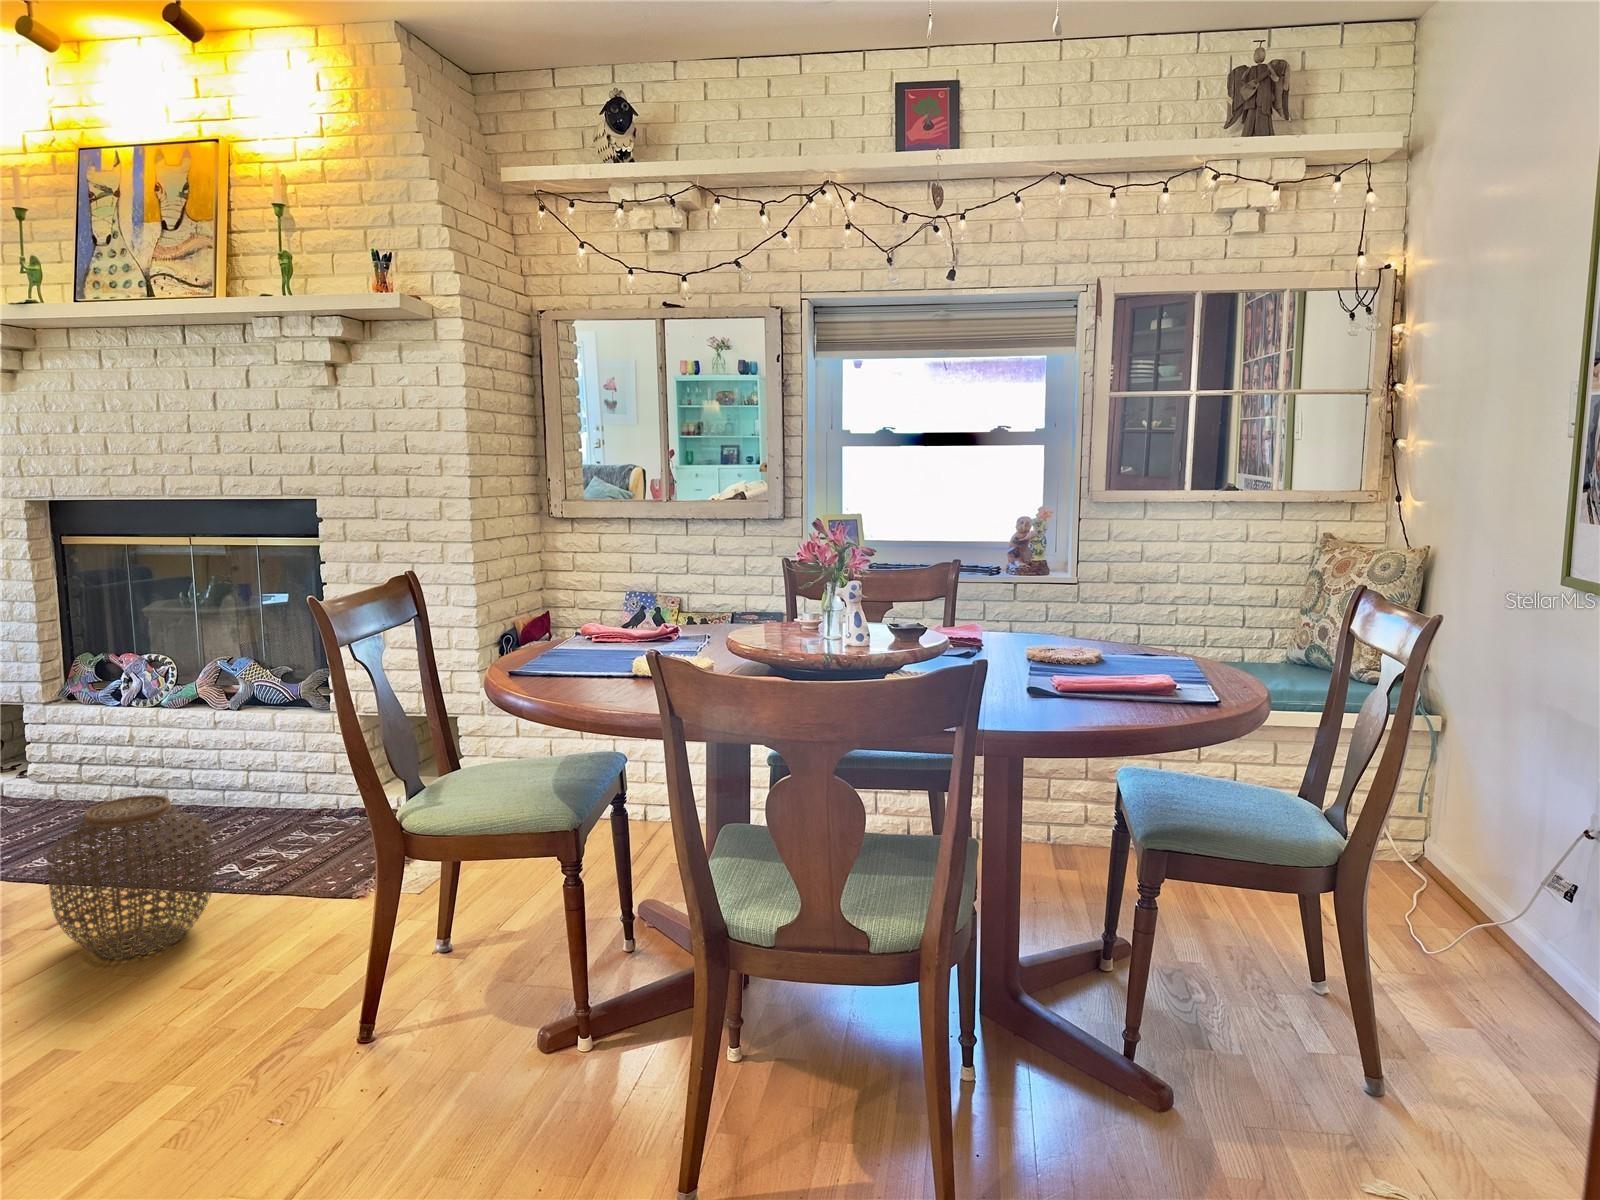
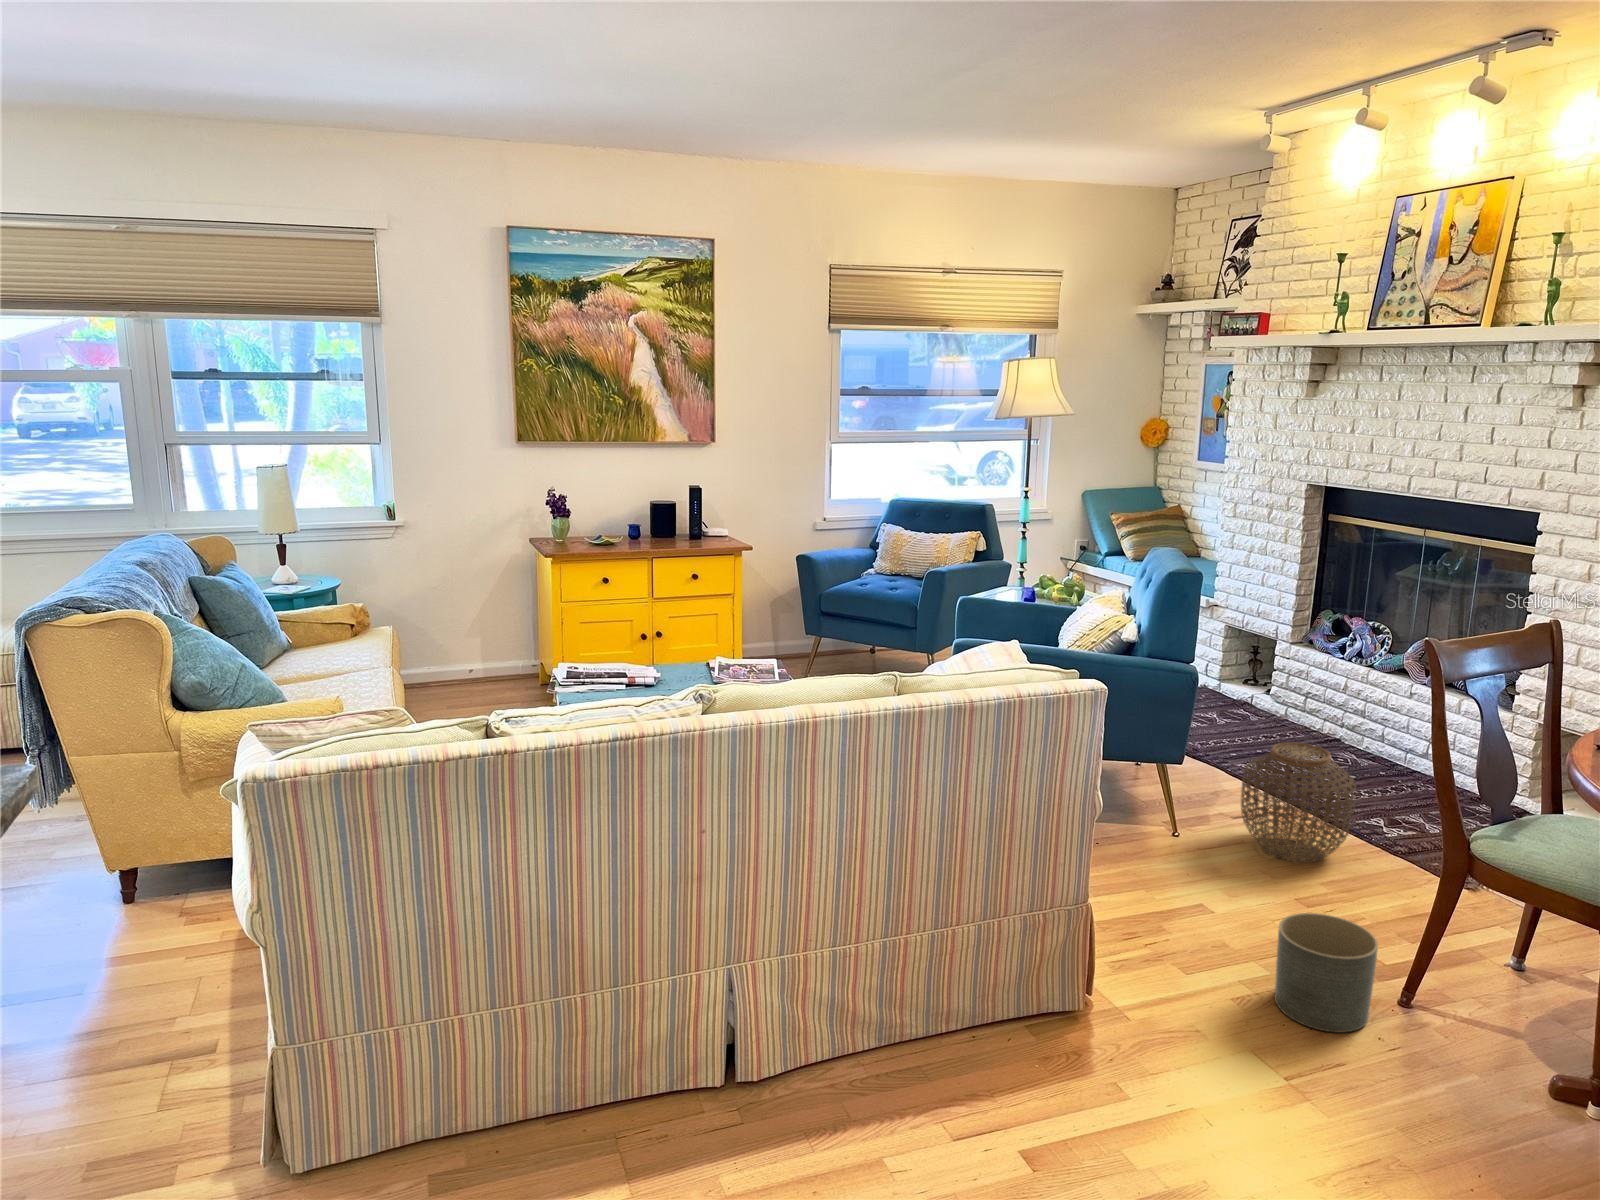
planter: none [196,977,339,1147] -> present [1275,913,1378,1032]

